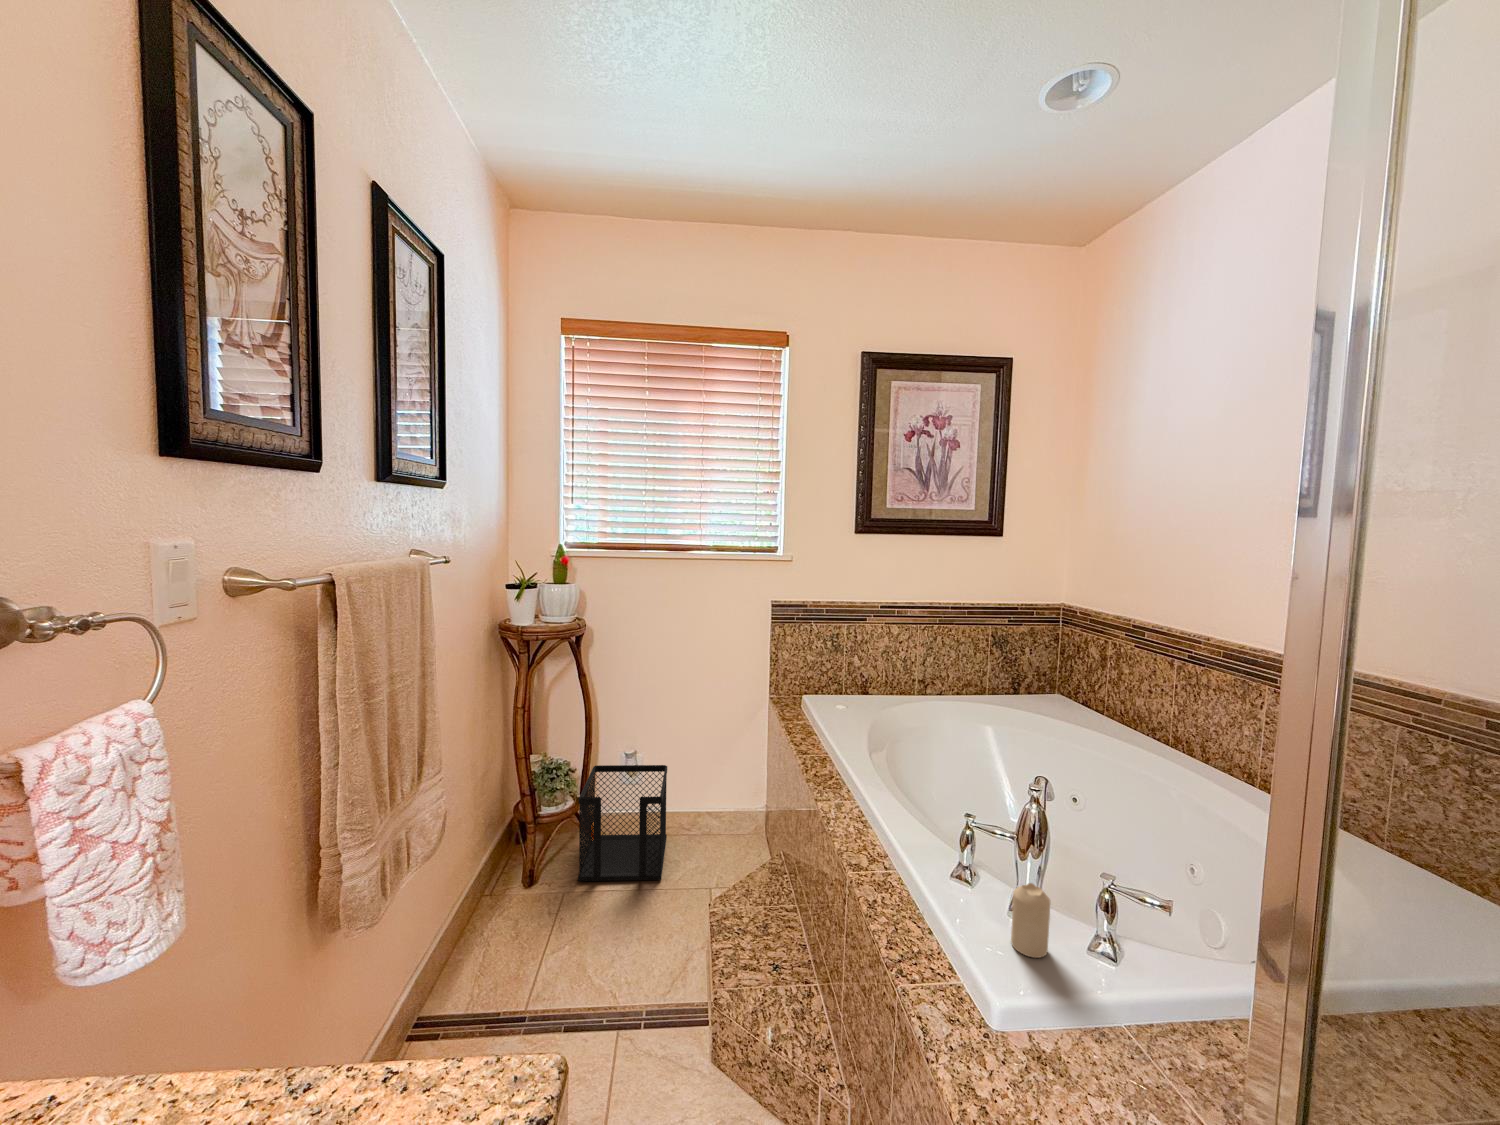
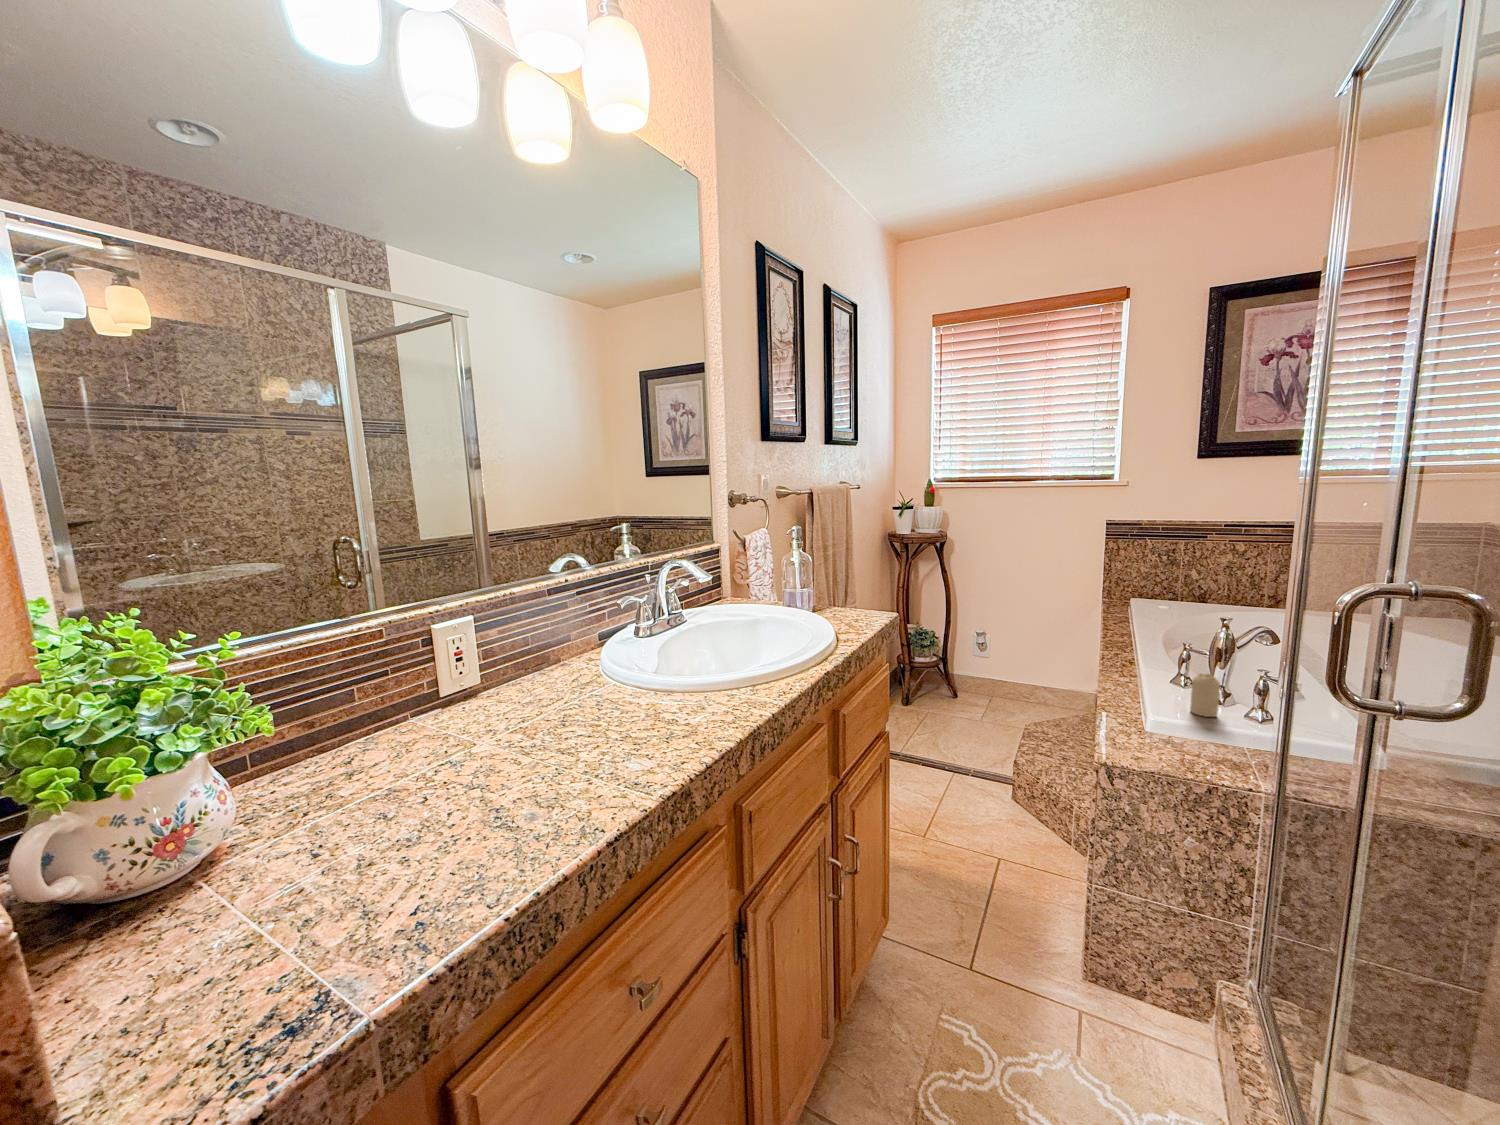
wastebasket: present [578,765,667,881] -> none [939,638,1010,718]

